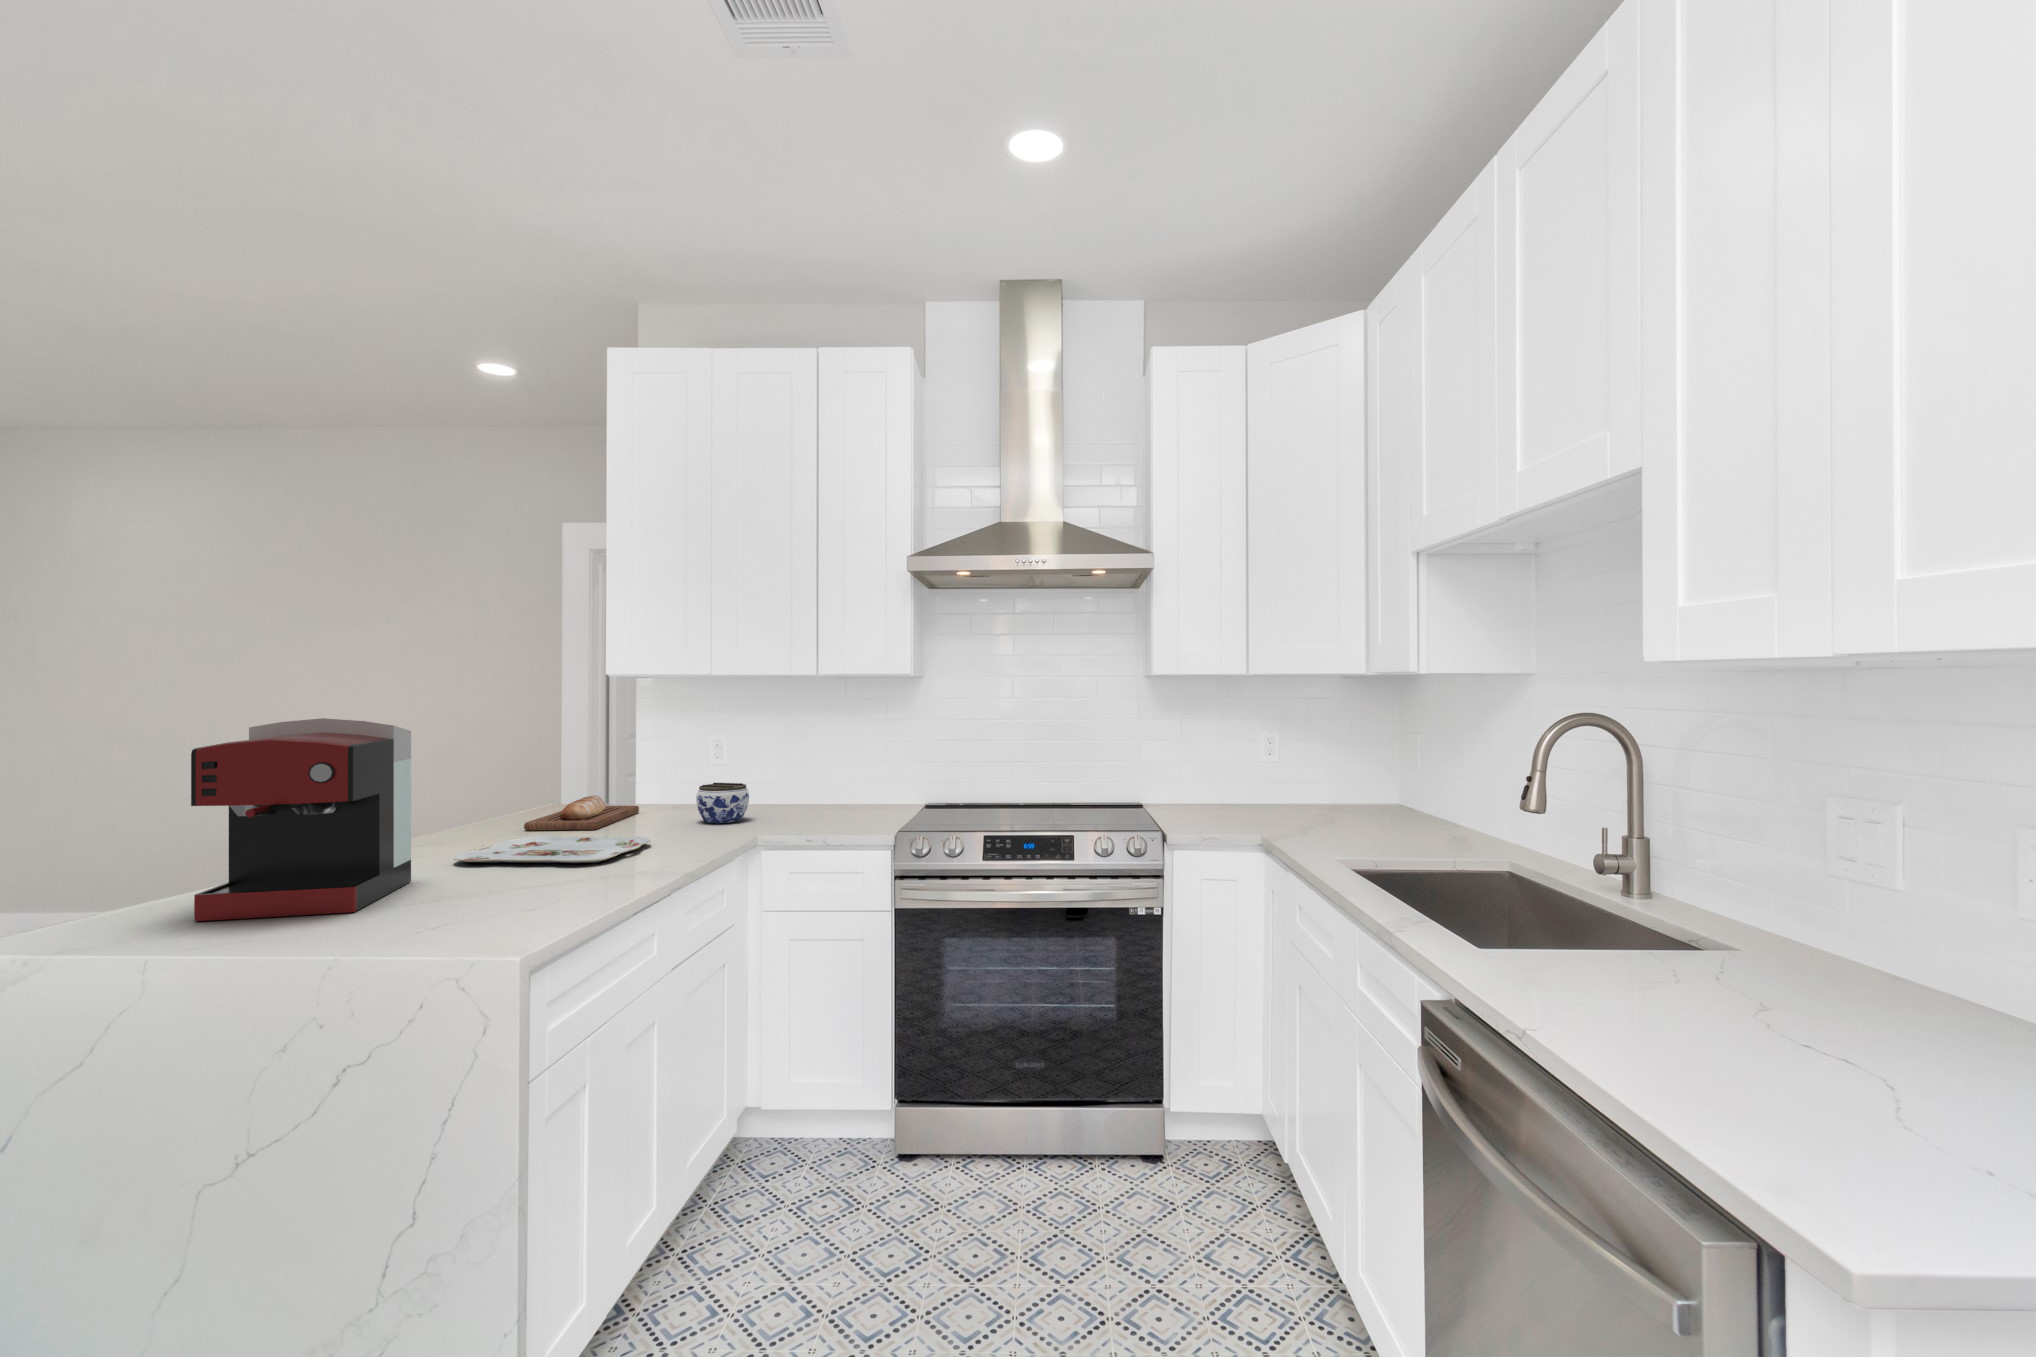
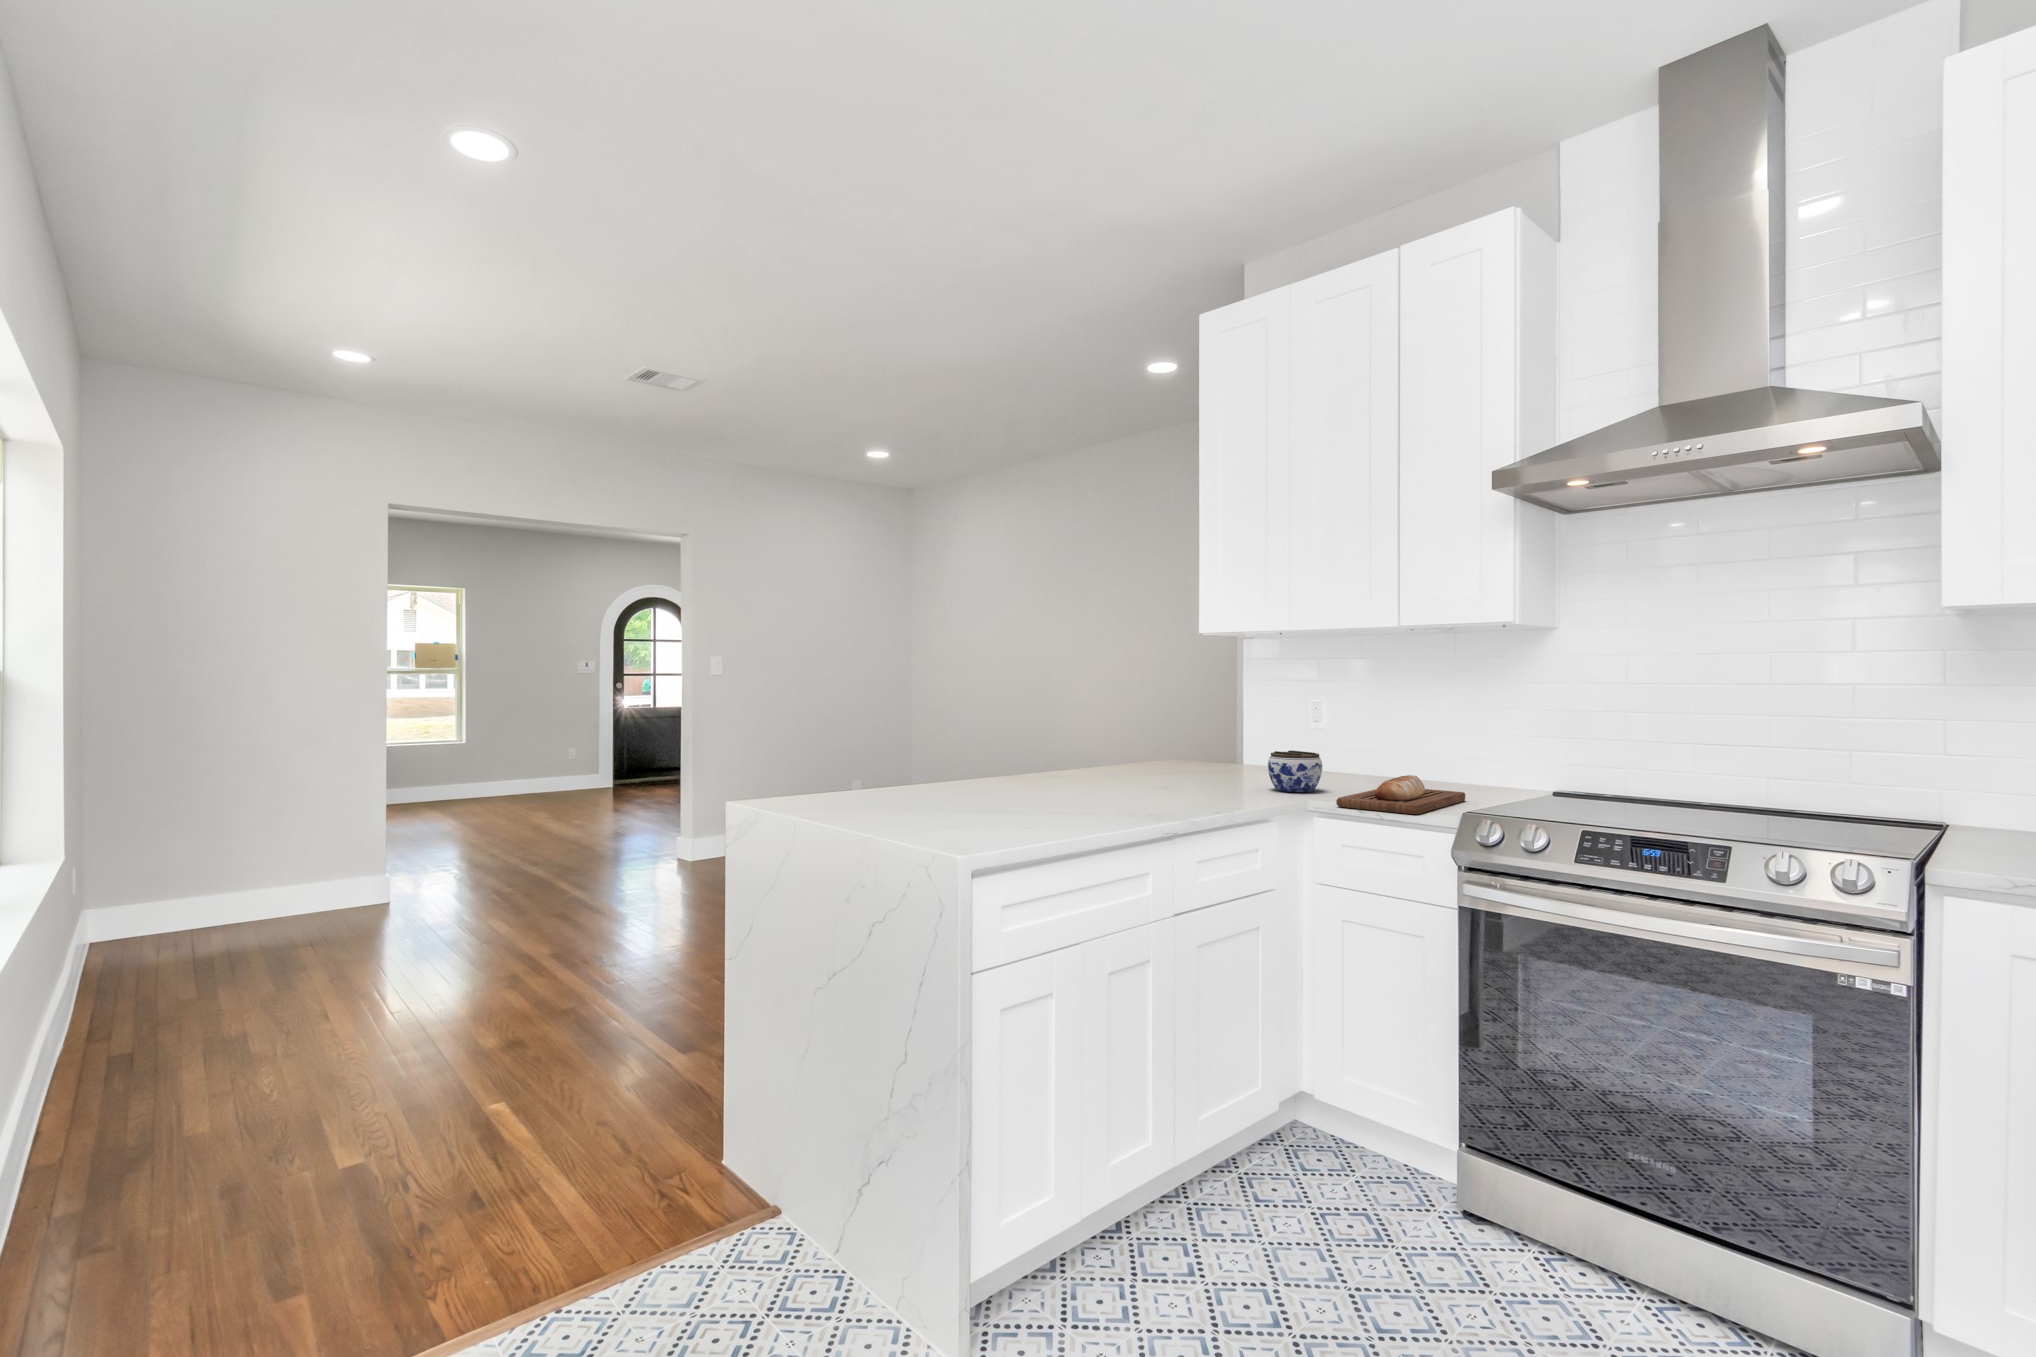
coffee maker: present [191,718,411,921] -> none [849,669,993,817]
bread loaf: present [524,796,639,830] -> present [1336,775,1465,814]
serving tray: present [453,836,651,863] -> none [1036,784,1197,808]

